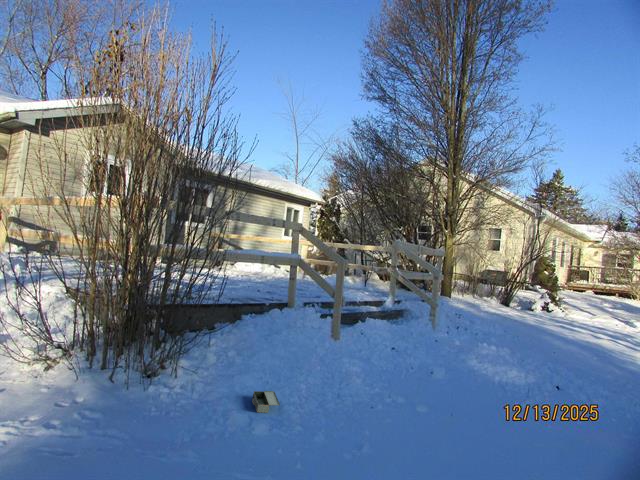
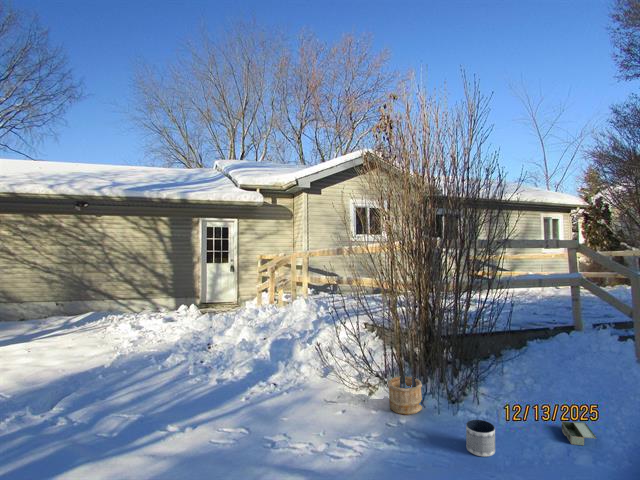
wooden bucket: none [67,347,113,392] -> present [388,376,422,415]
planter: none [148,393,183,433] -> present [466,420,495,457]

